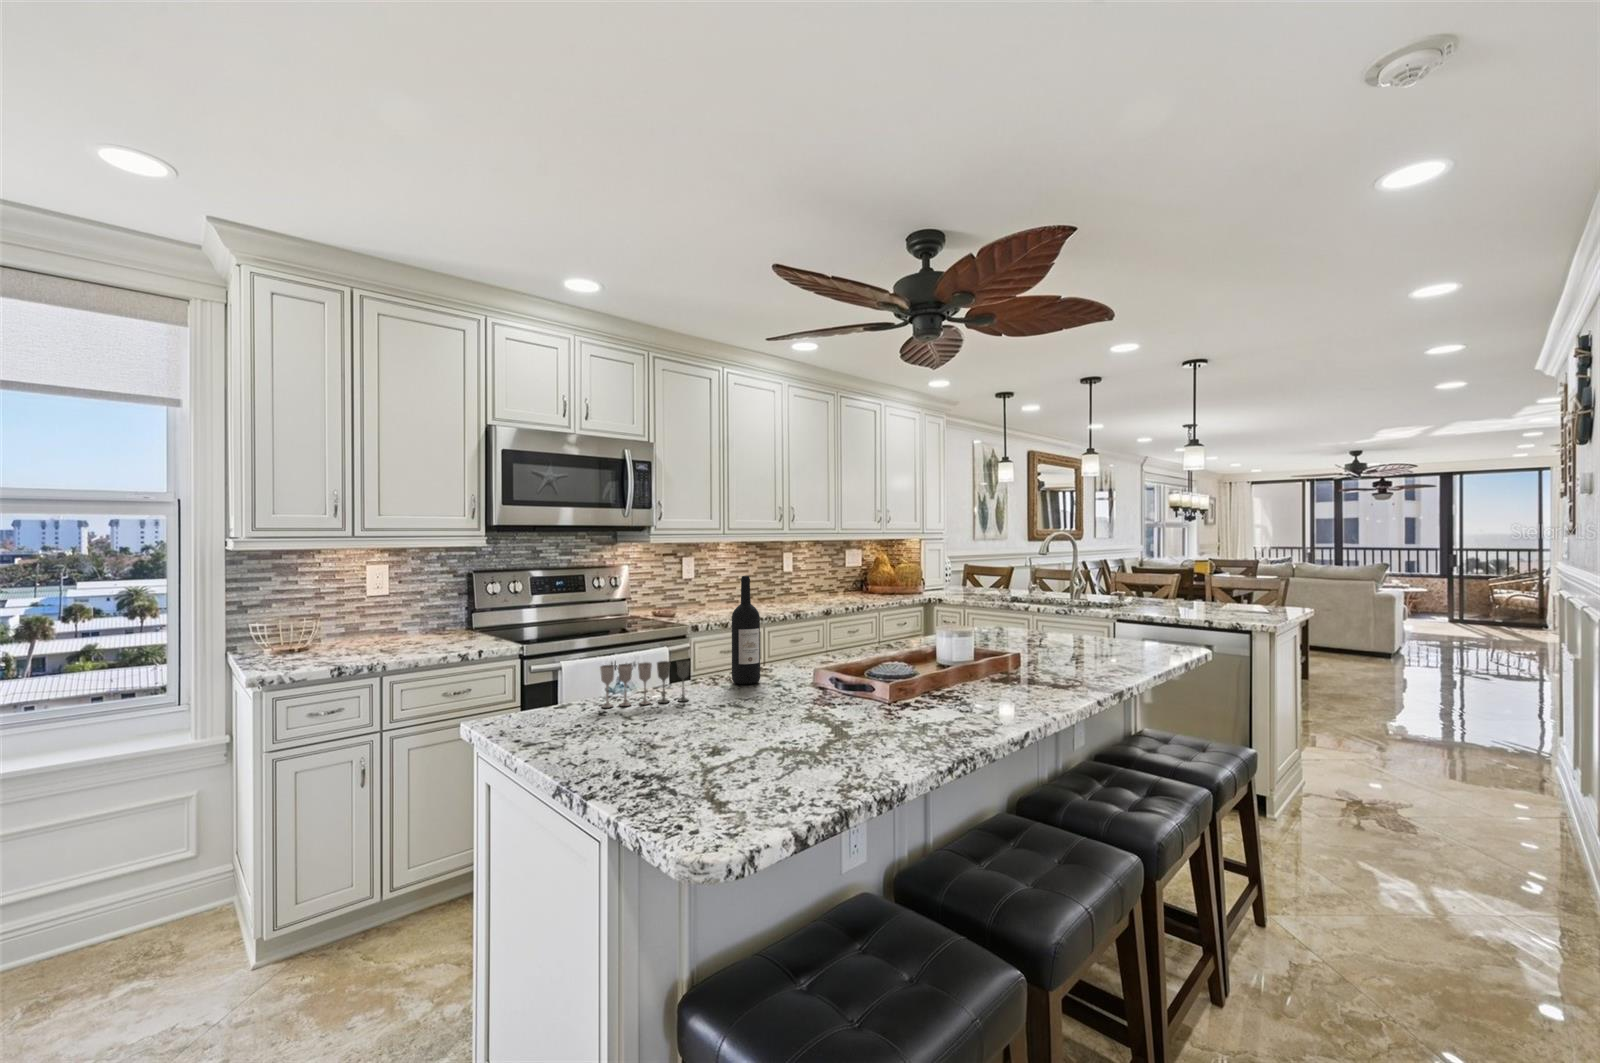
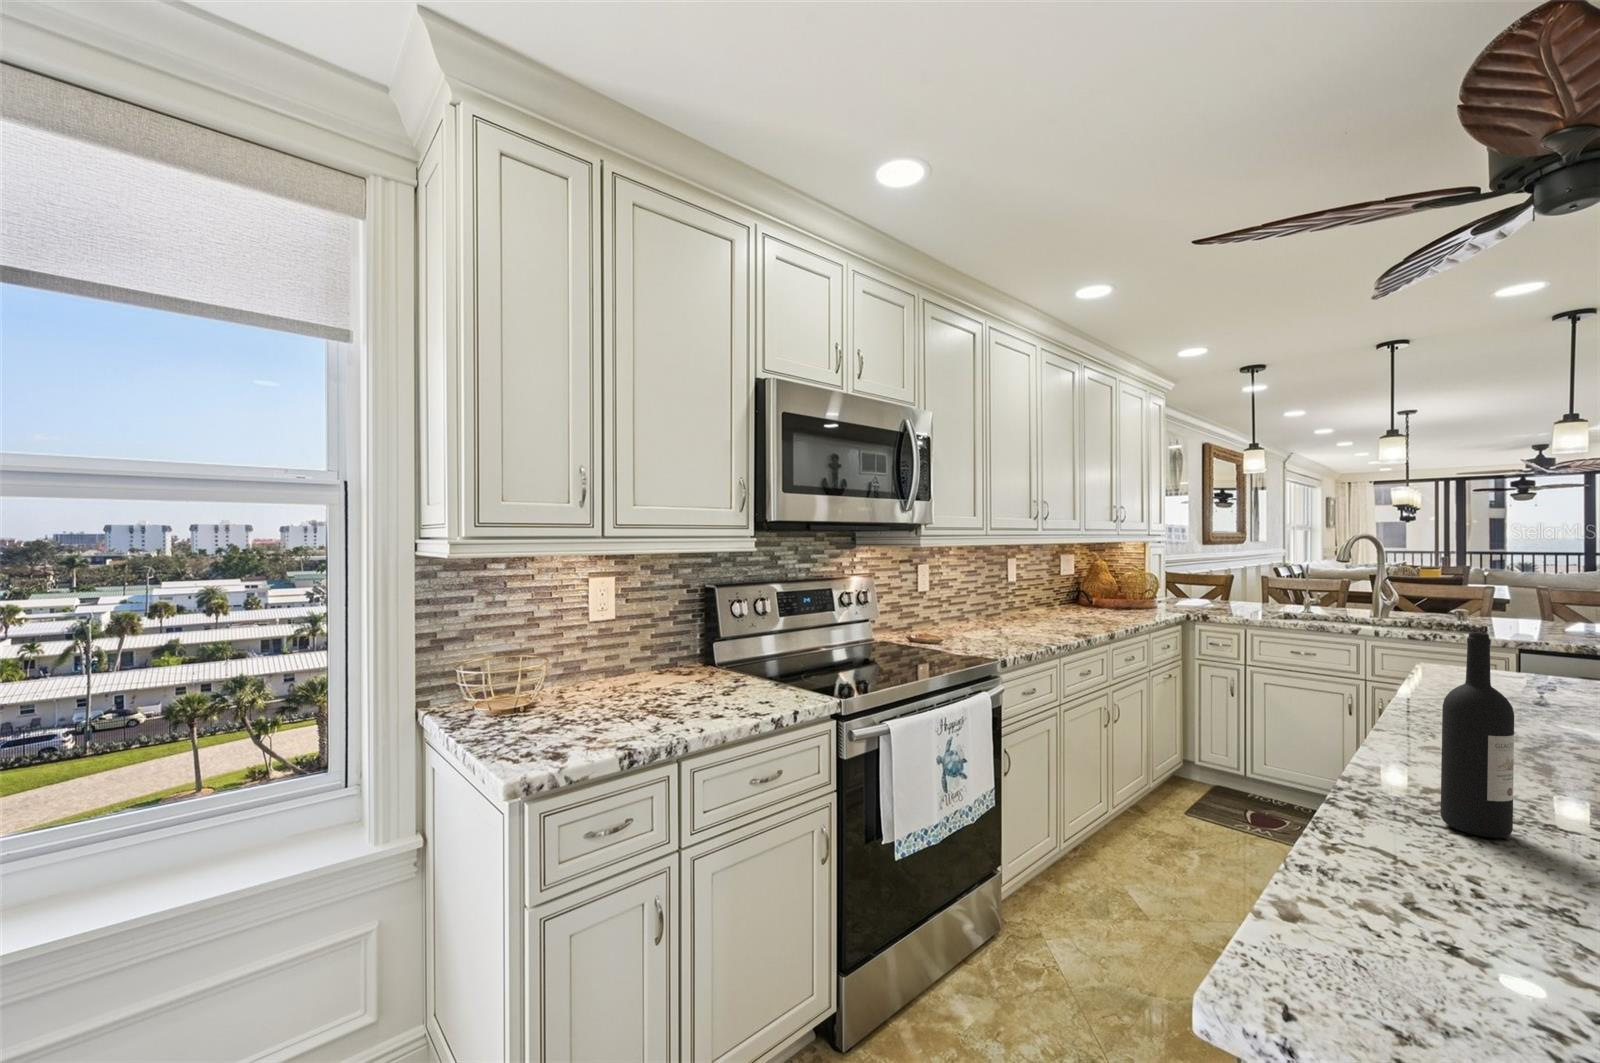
wine glass: present [600,660,690,708] -> none [1394,815,1534,932]

